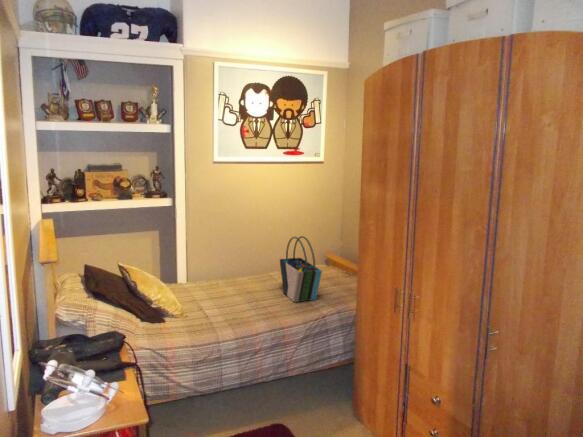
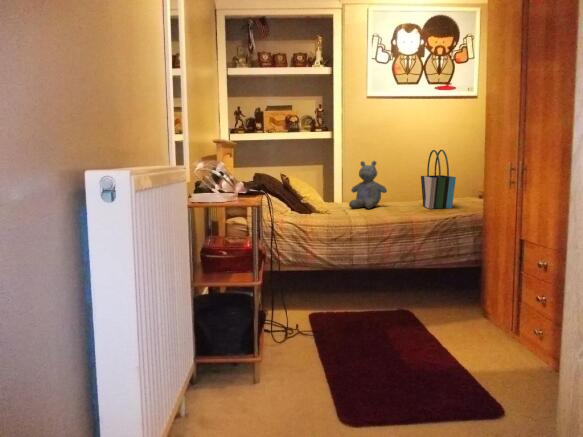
stuffed bear: none [203,244,245,302] -> present [349,161,387,209]

